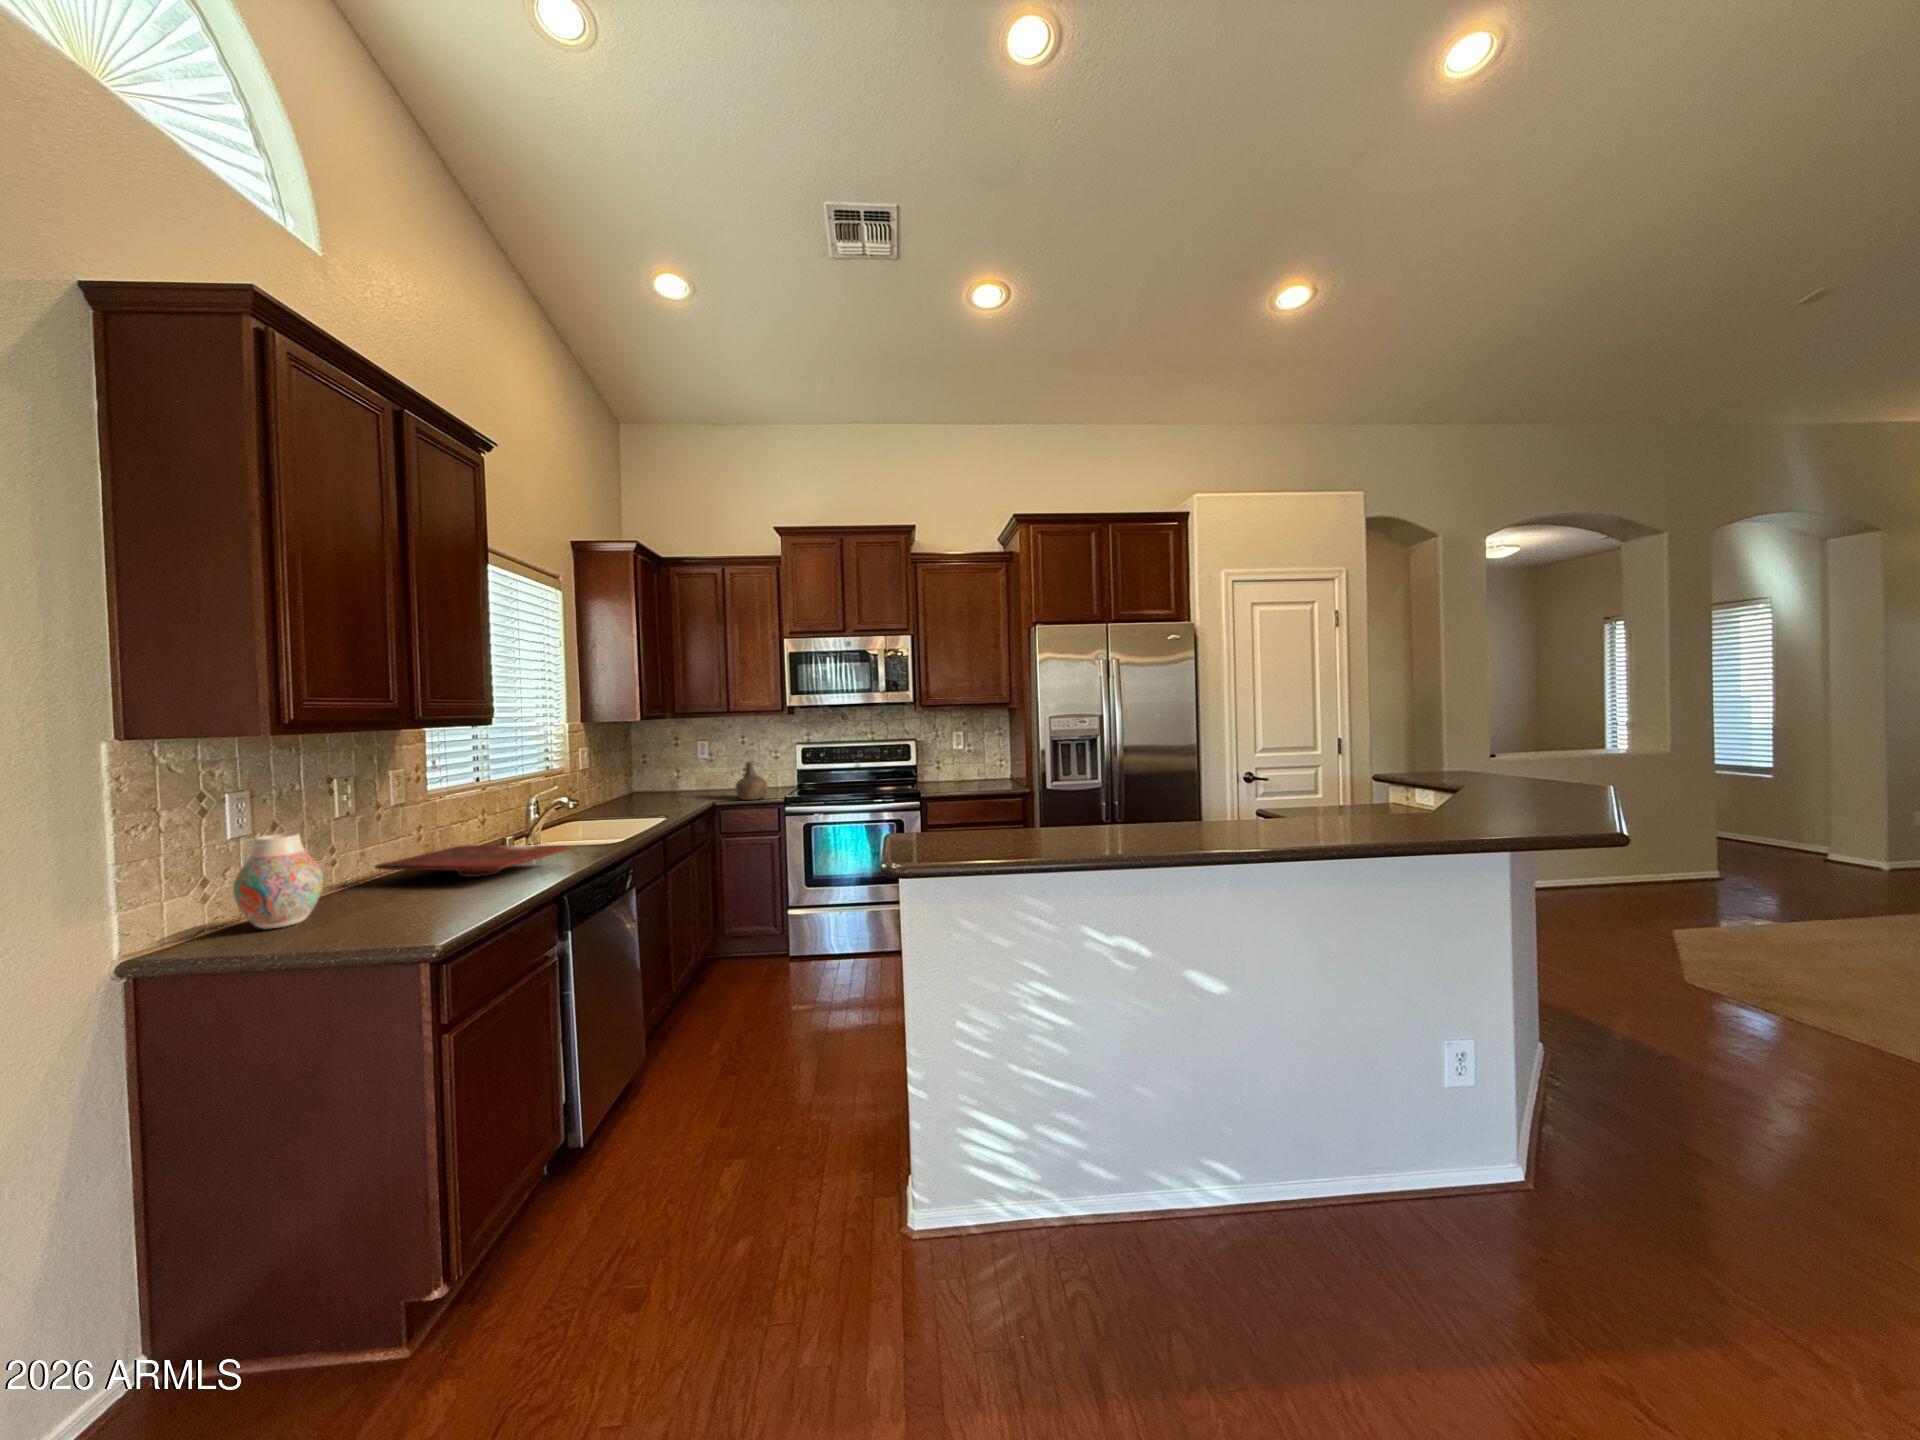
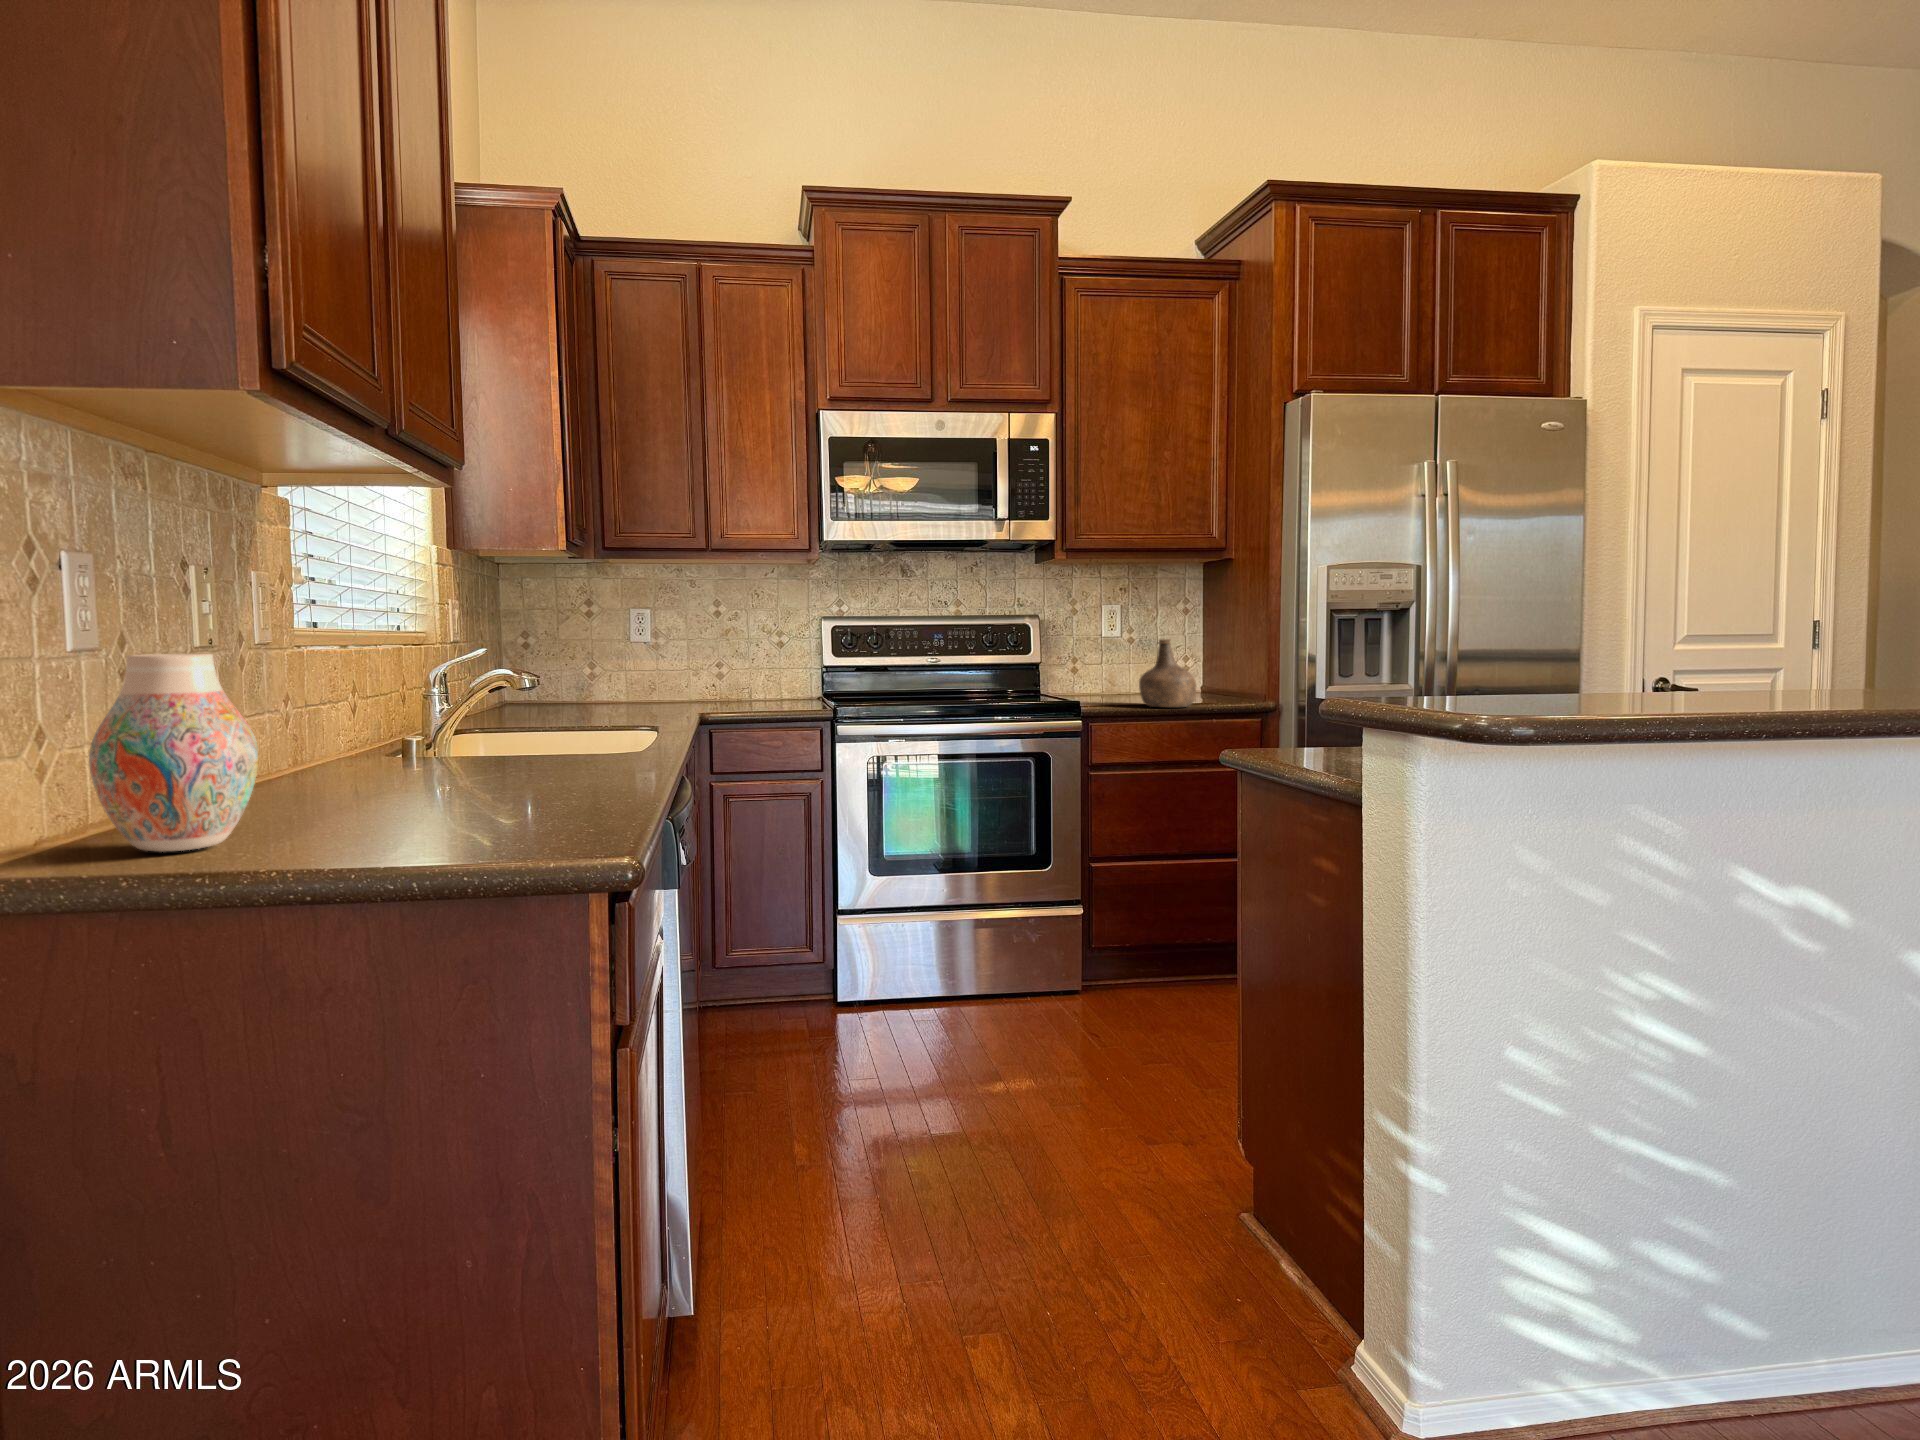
bottle: present [736,761,768,800] -> present [1139,639,1196,707]
cutting board: present [375,845,571,877] -> none [257,740,618,790]

